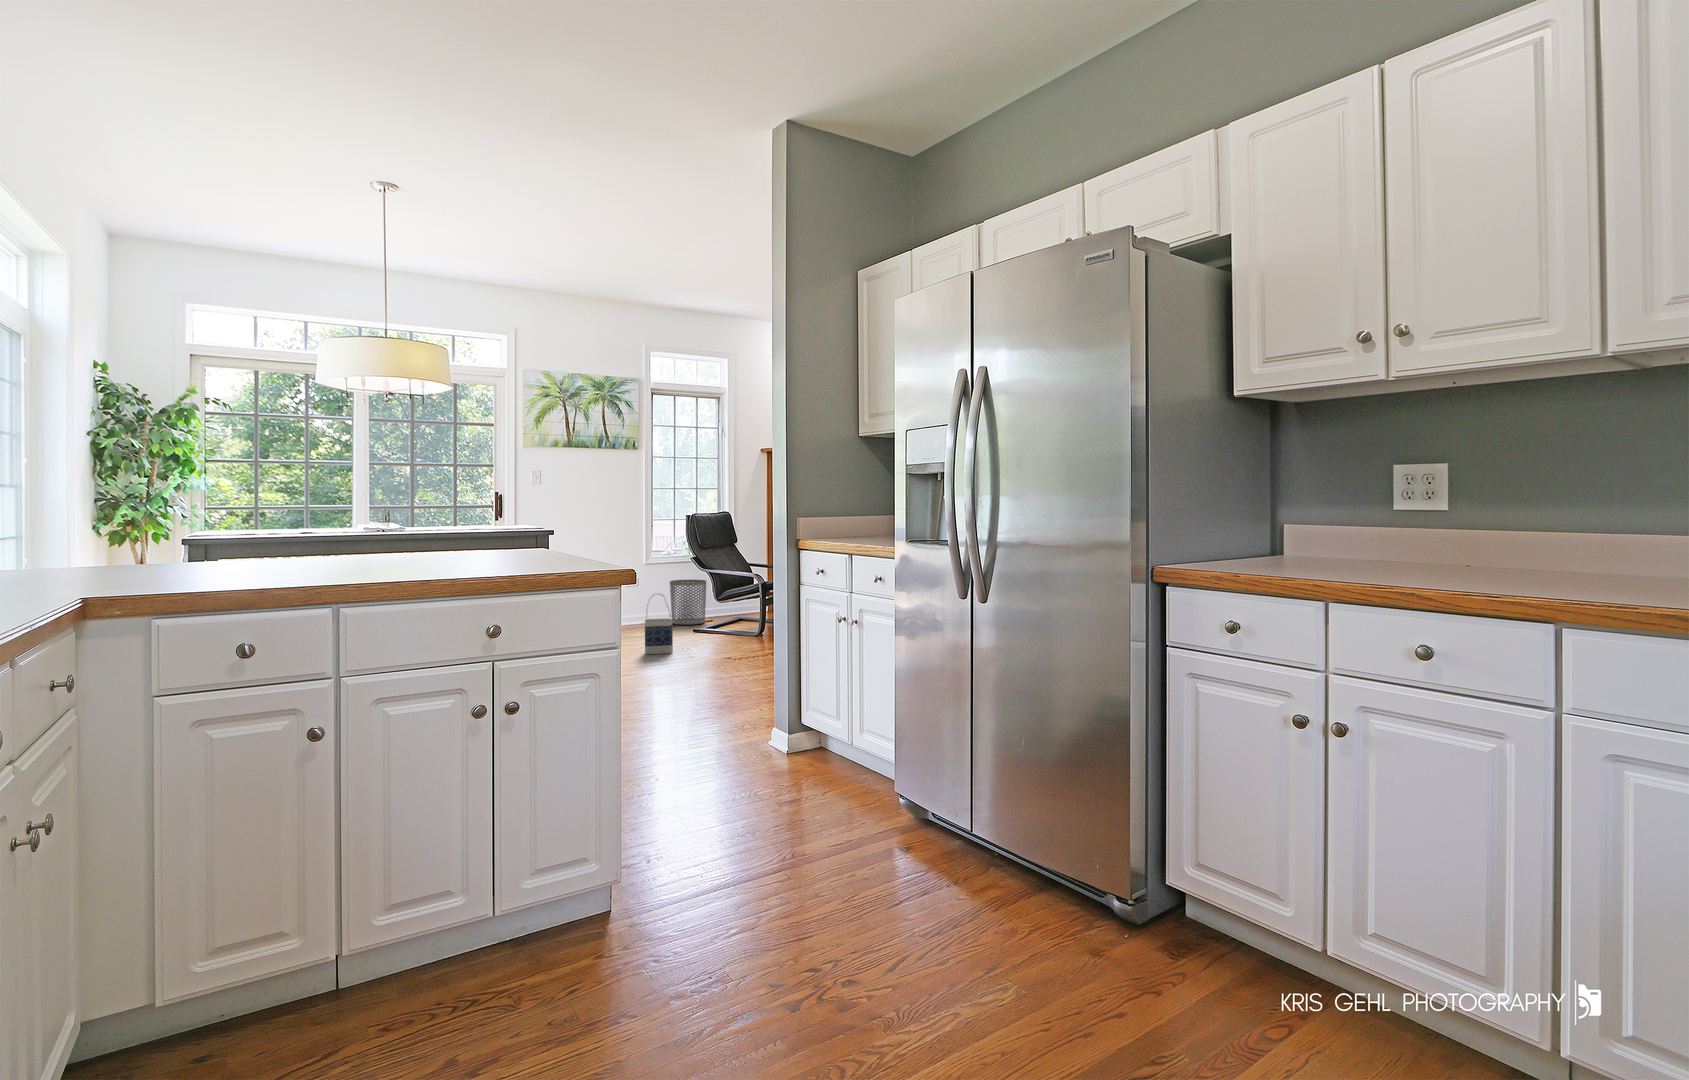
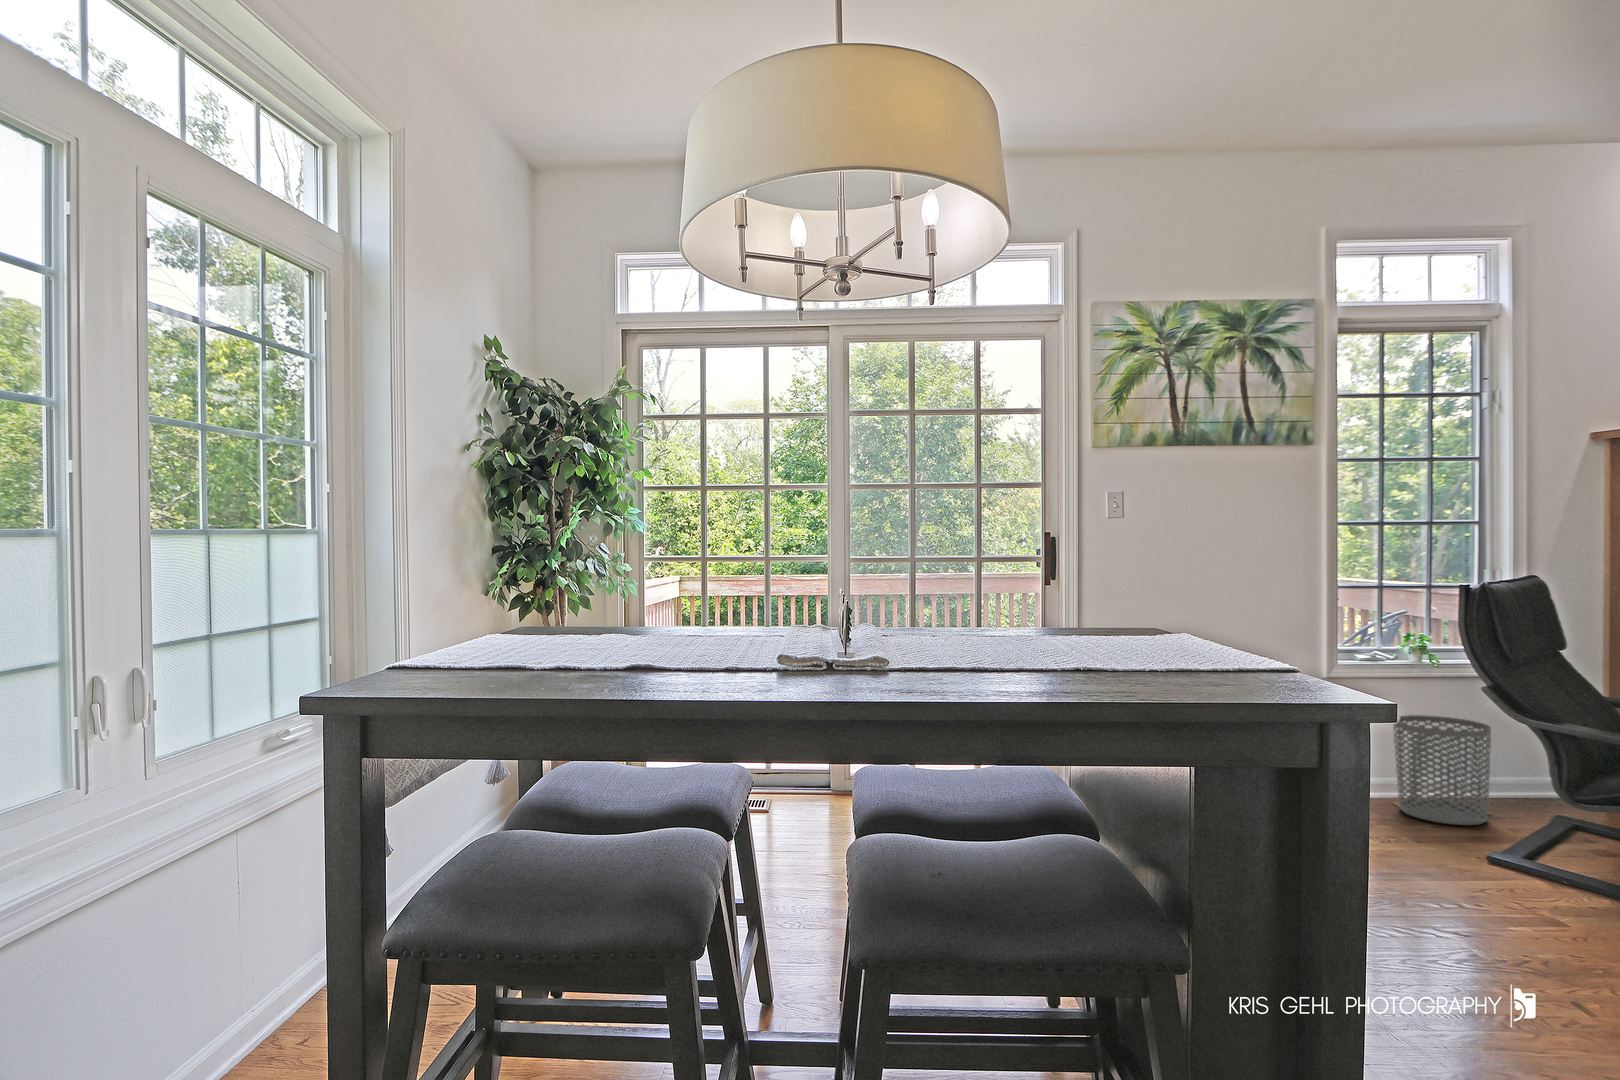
bag: present [645,593,673,654] -> none [1468,804,1562,983]

